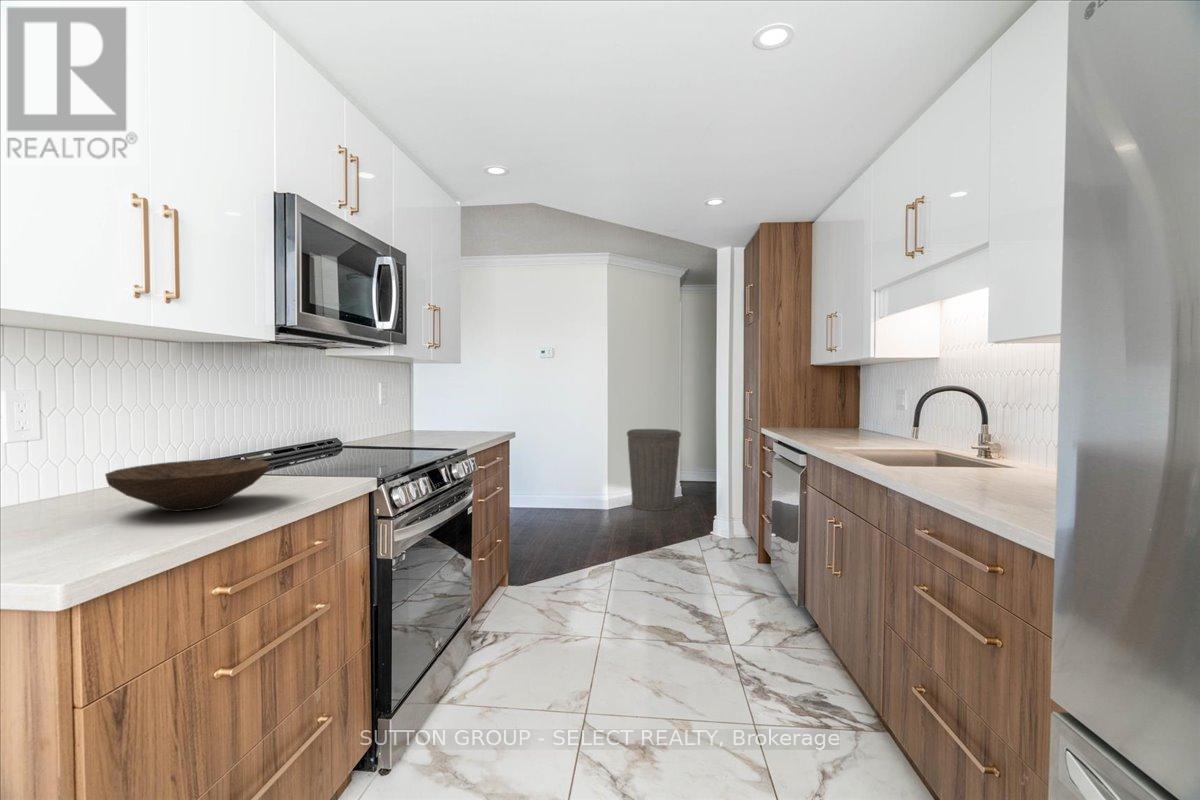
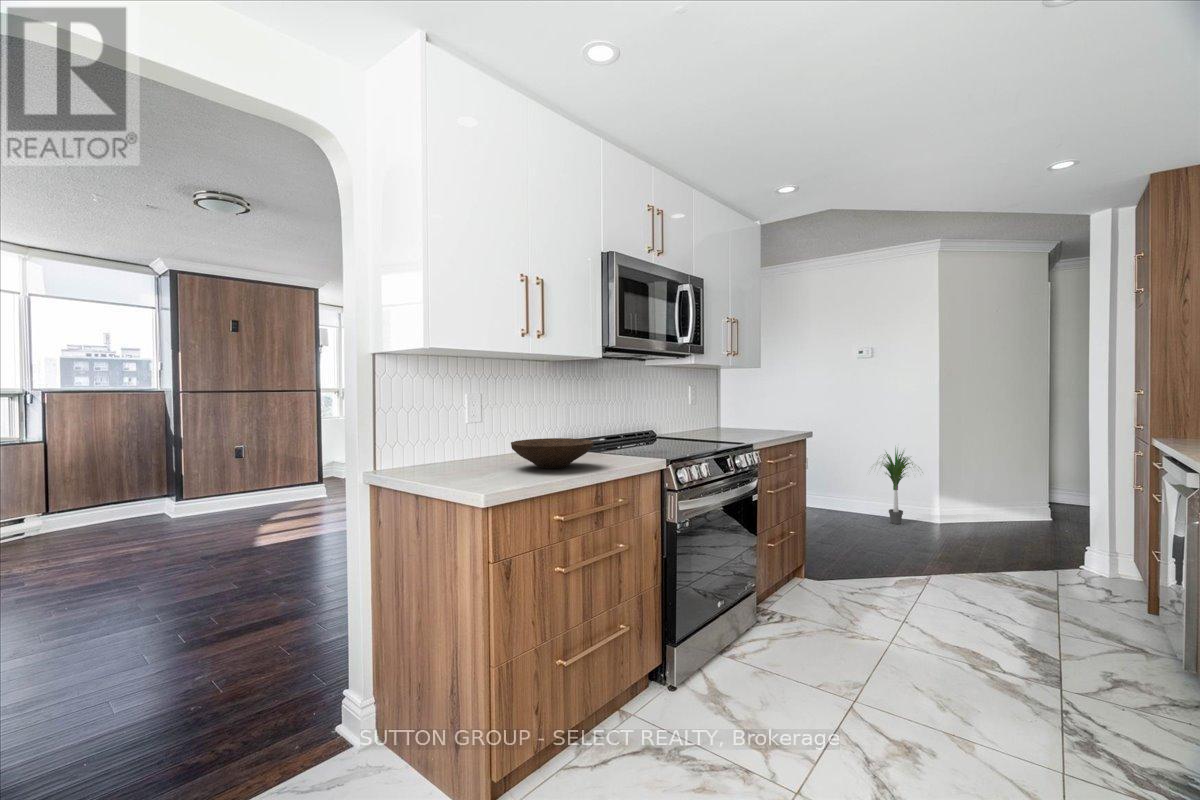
trash can: present [627,429,681,511] -> none [967,436,1047,536]
potted plant: none [549,437,598,512] -> present [882,448,913,524]

